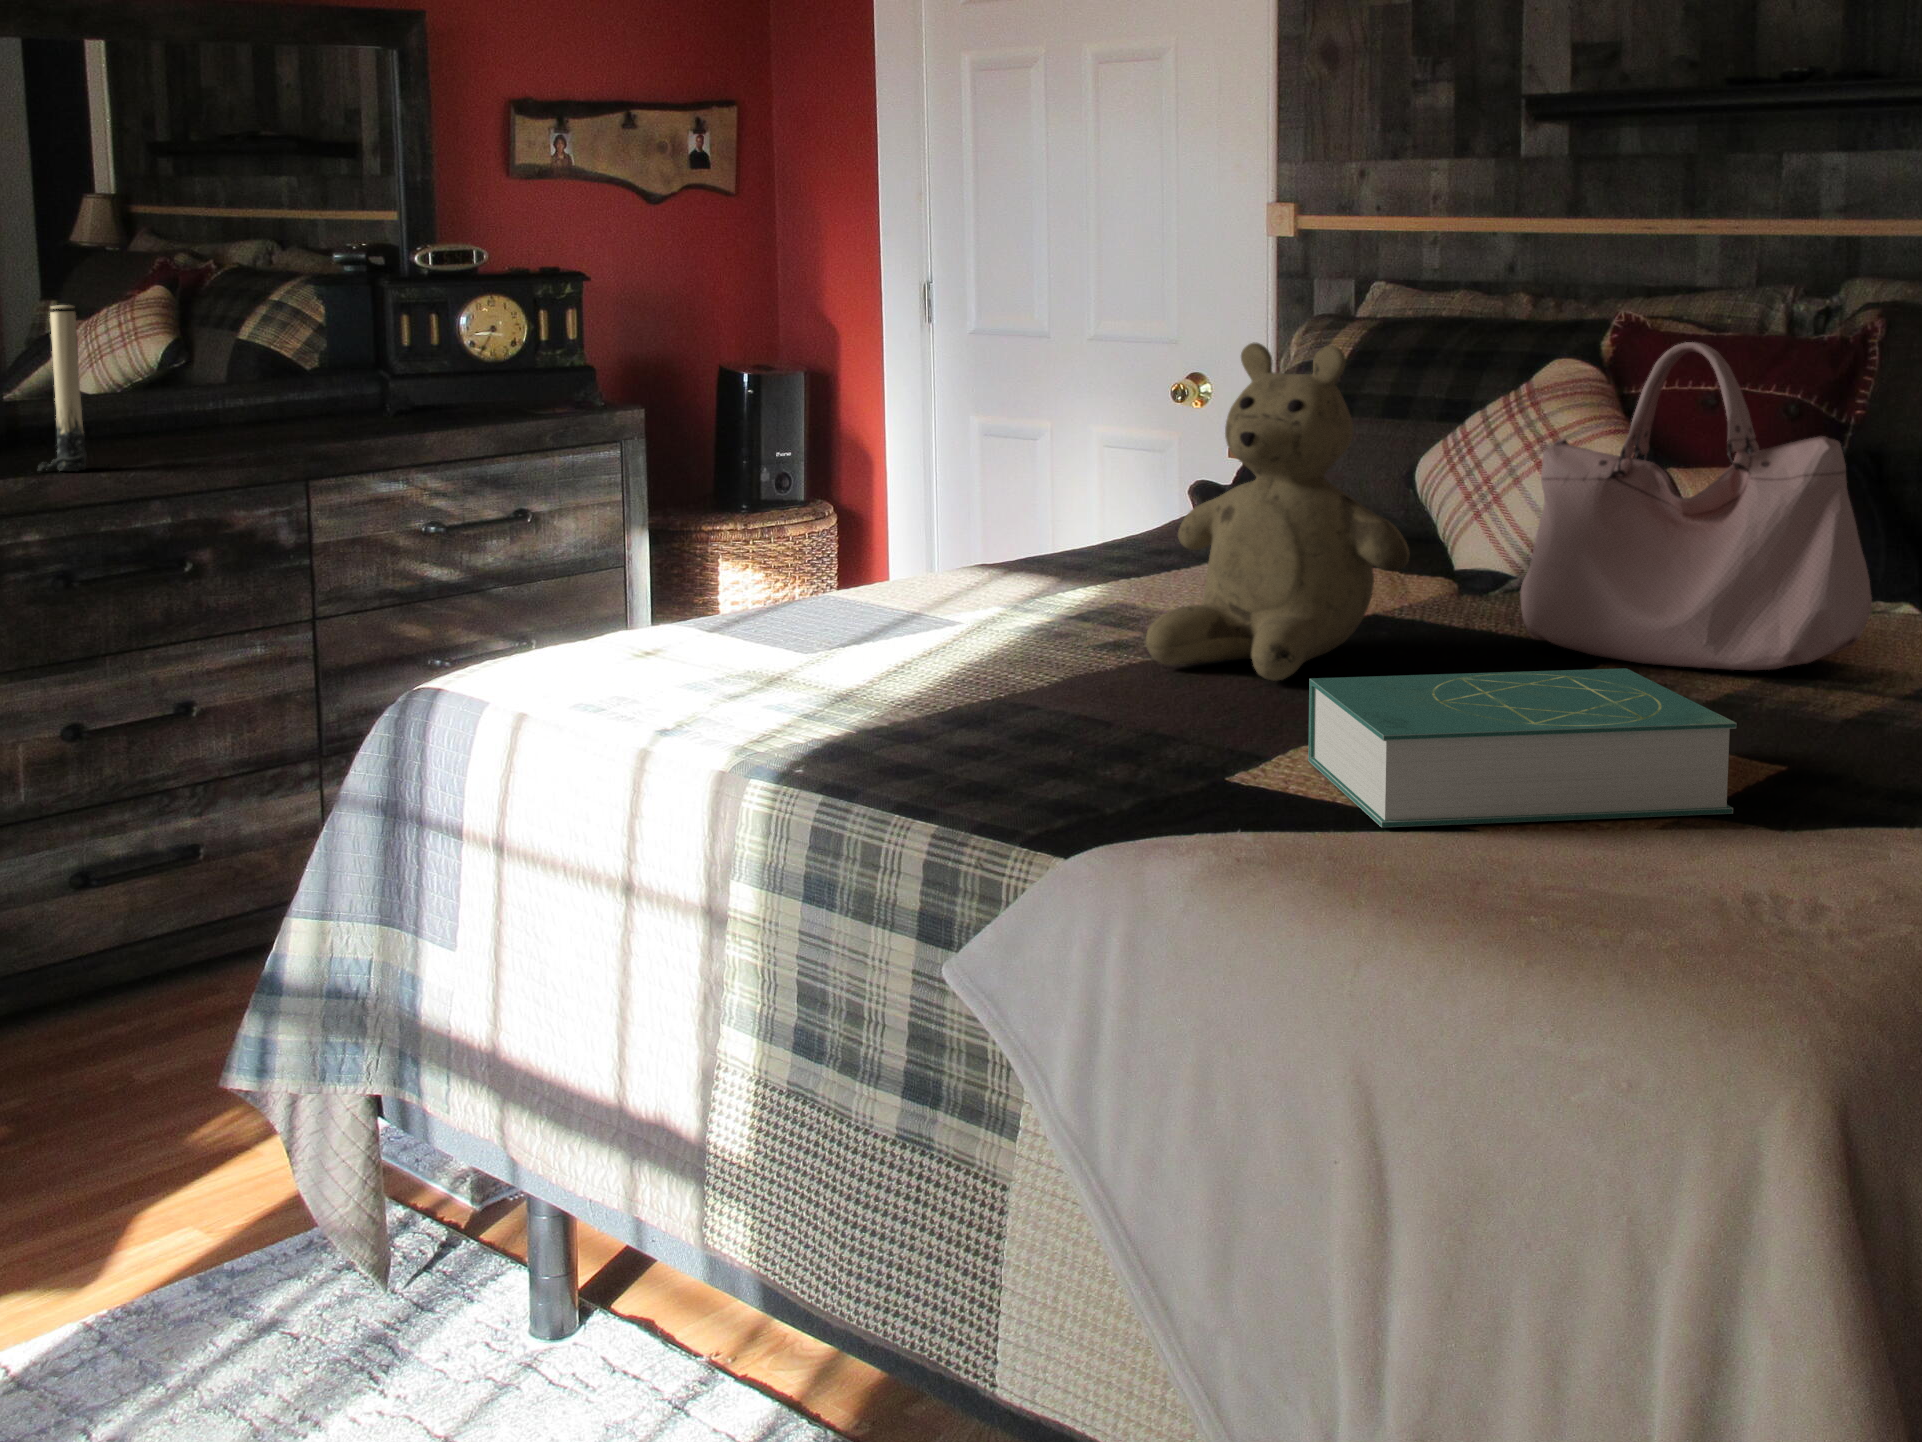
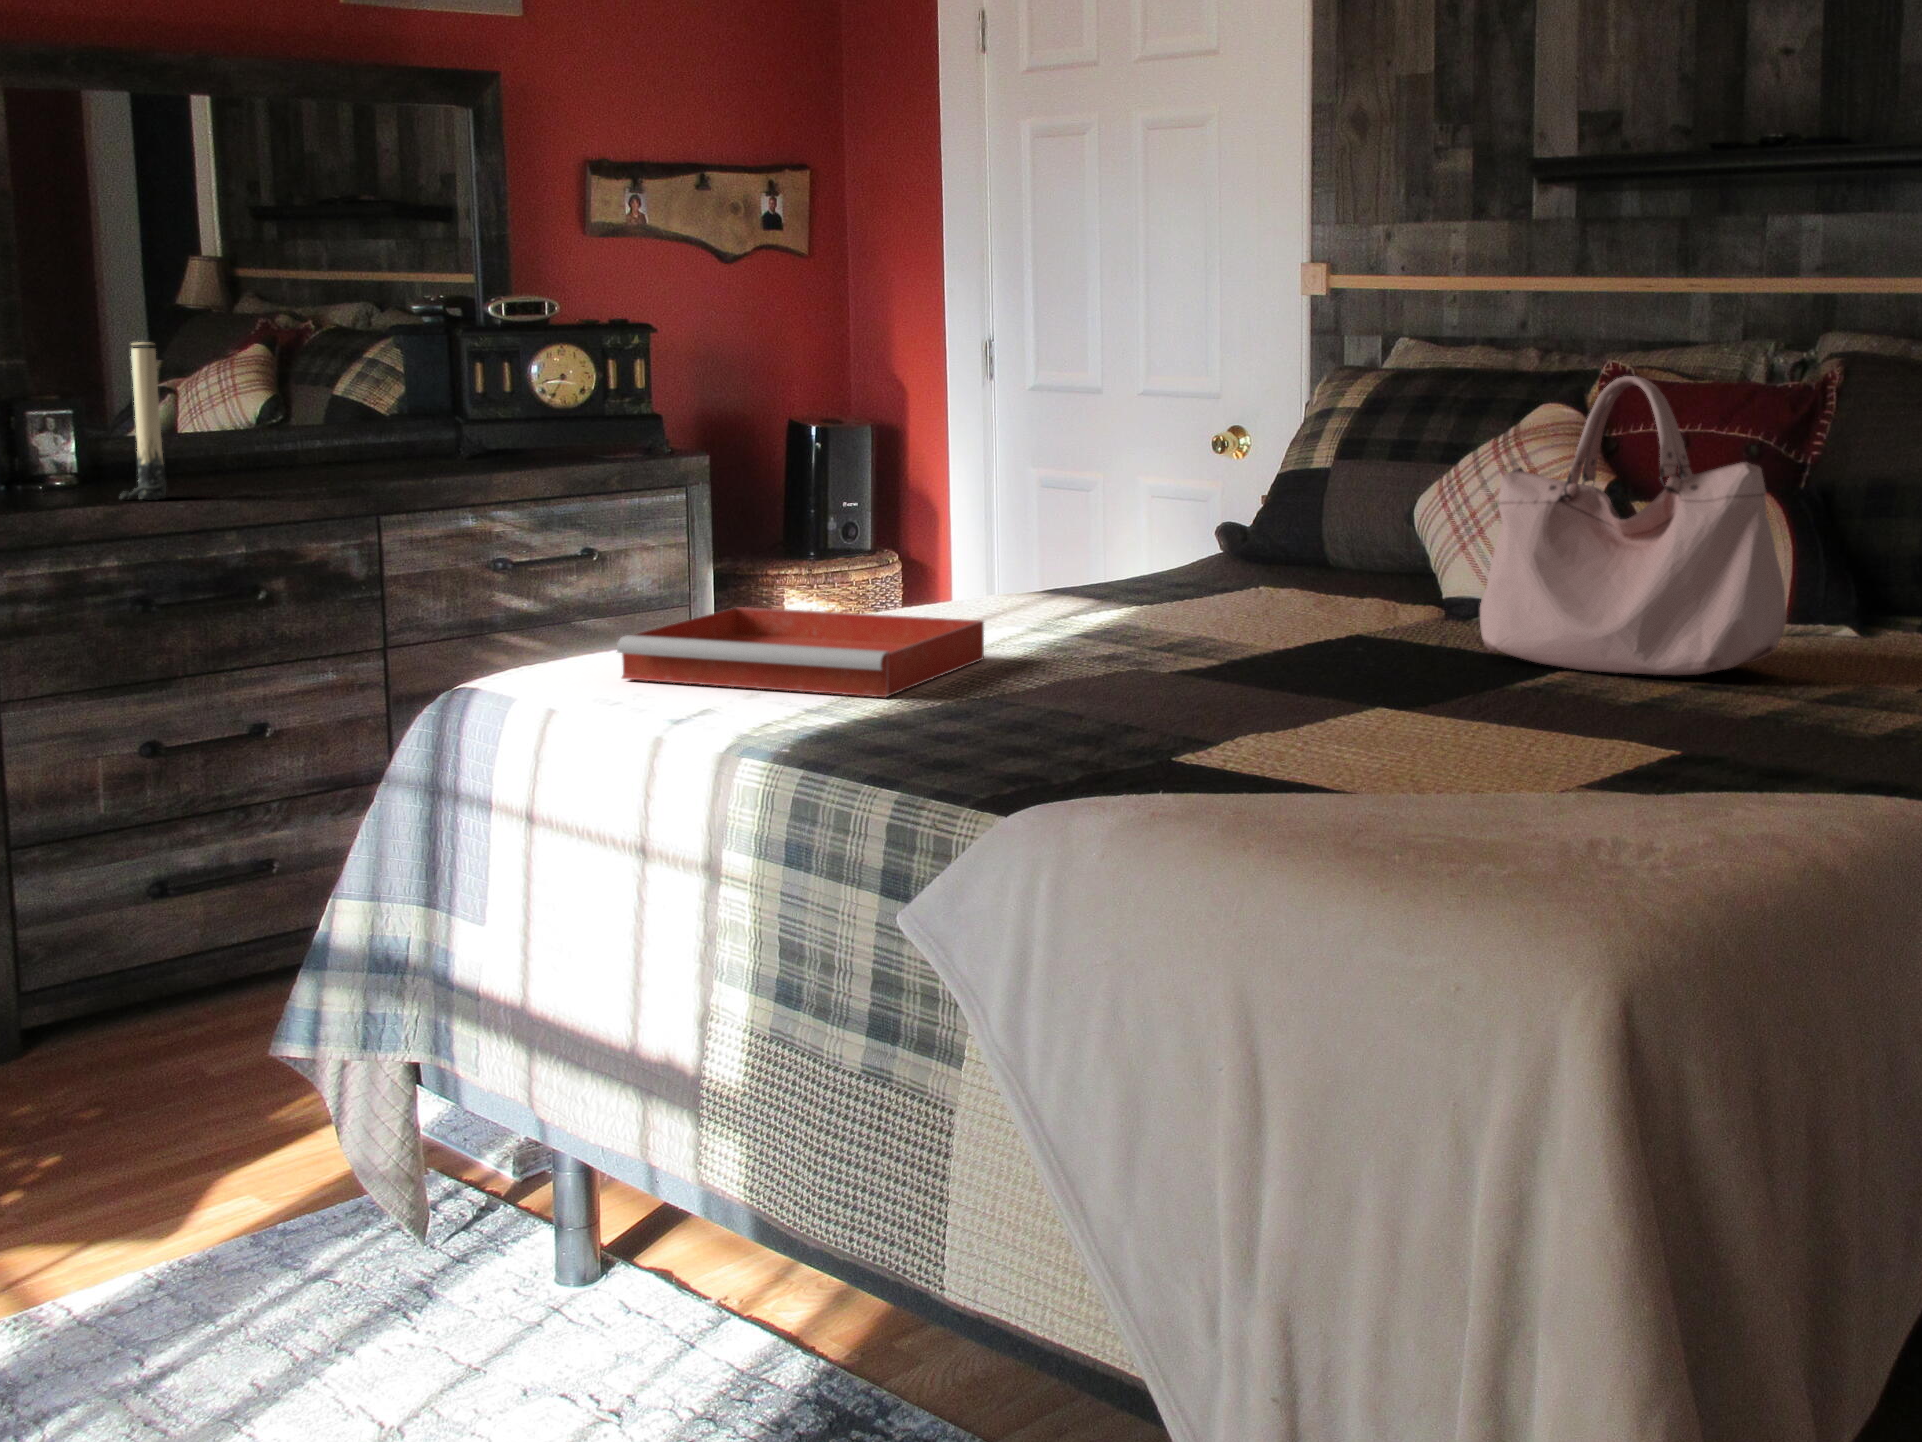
teddy bear: present [1146,343,1409,681] -> none [1127,374,1368,681]
tray: none [595,595,985,704] -> present [617,607,984,697]
book: present [1308,668,1737,827] -> none [1248,661,1615,791]

